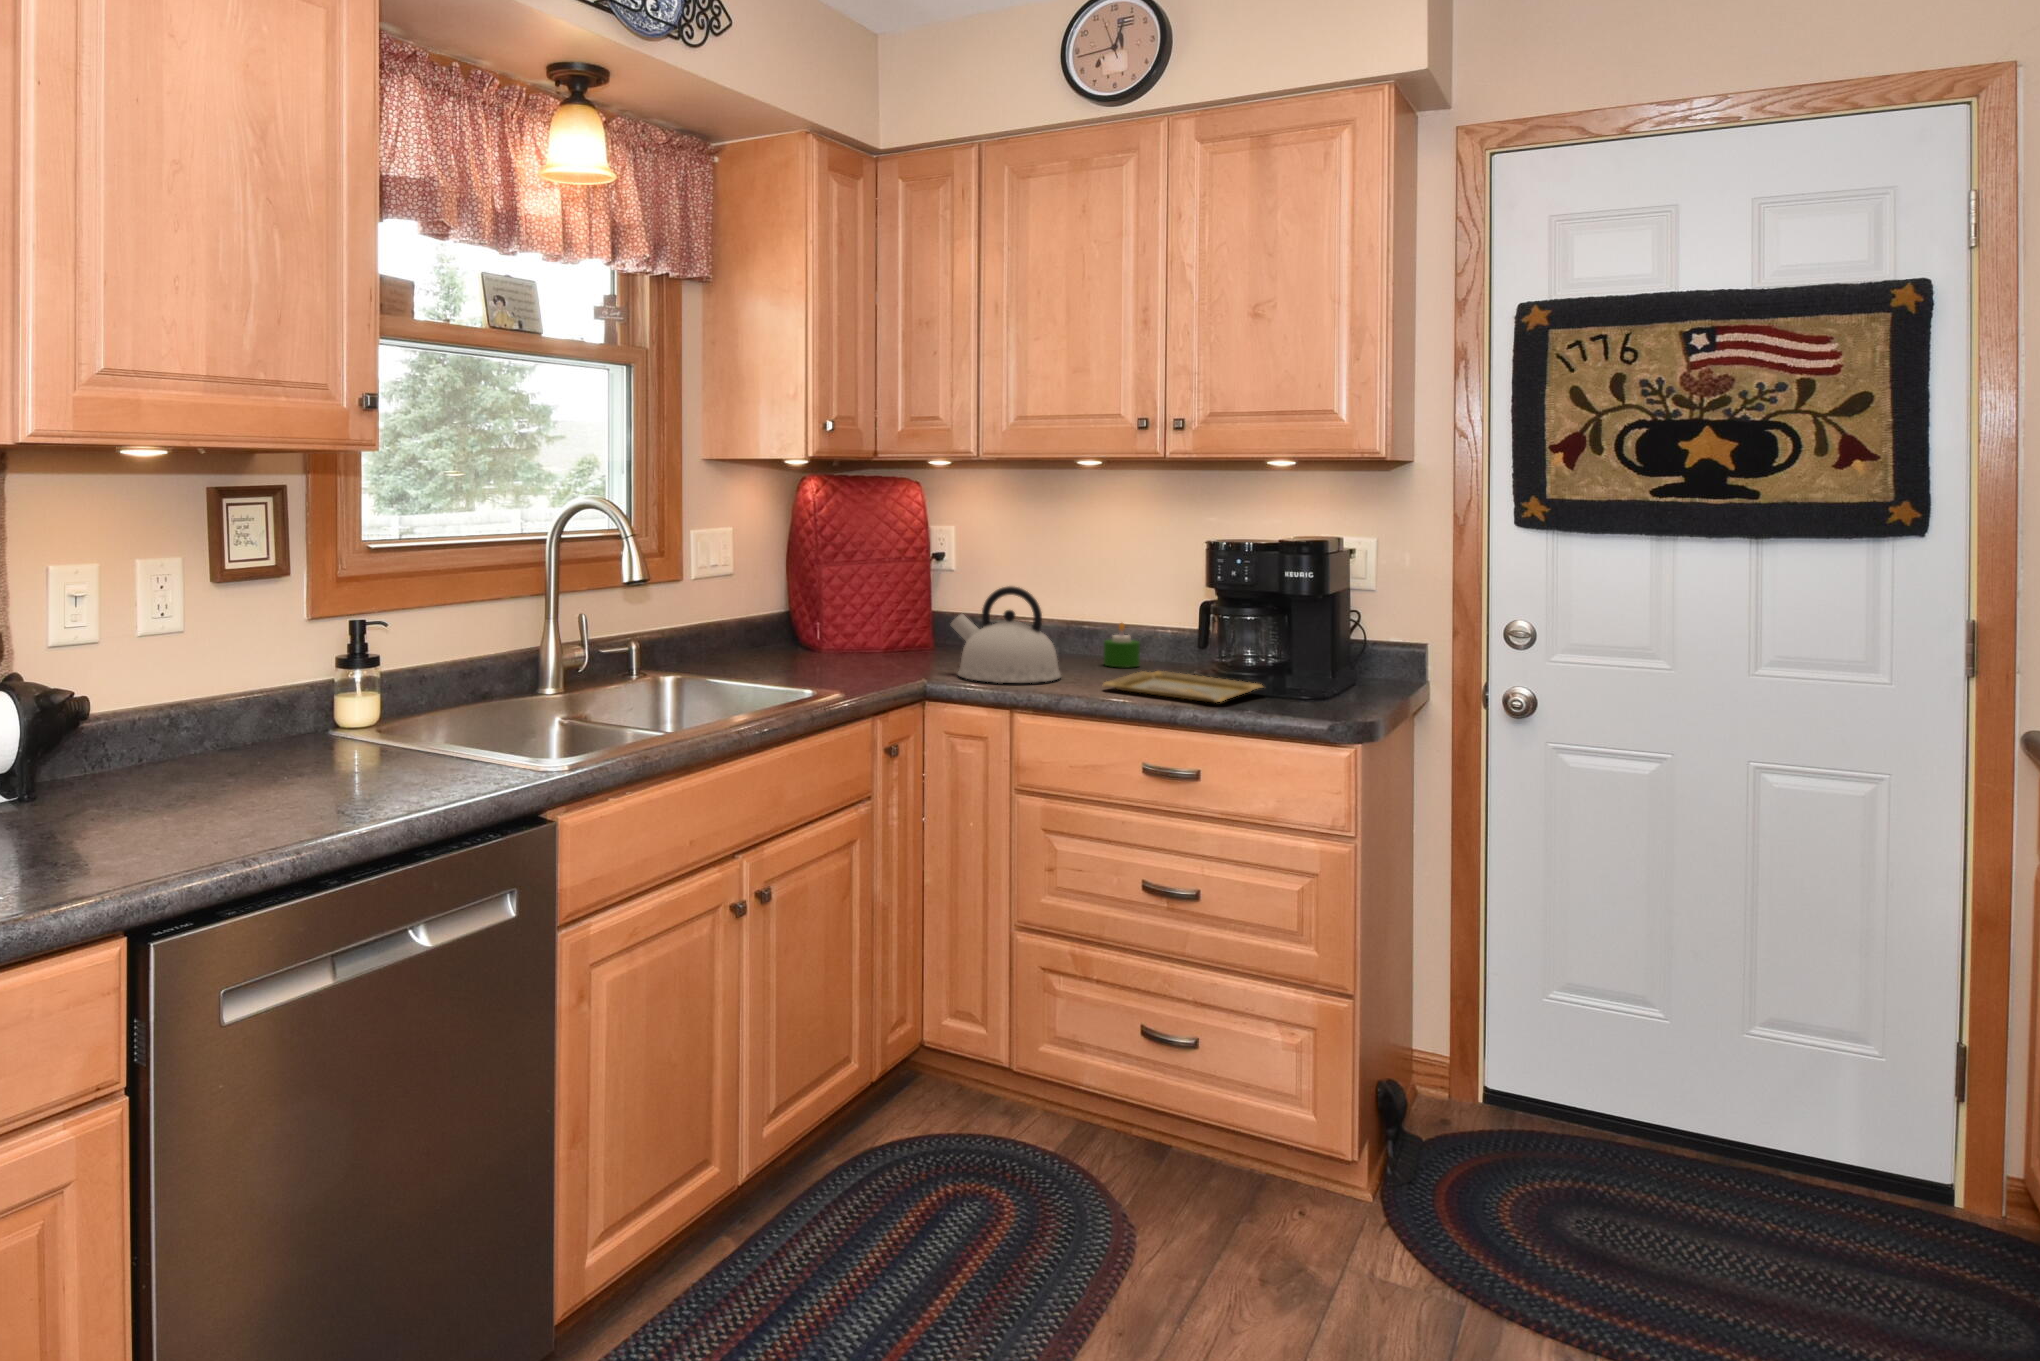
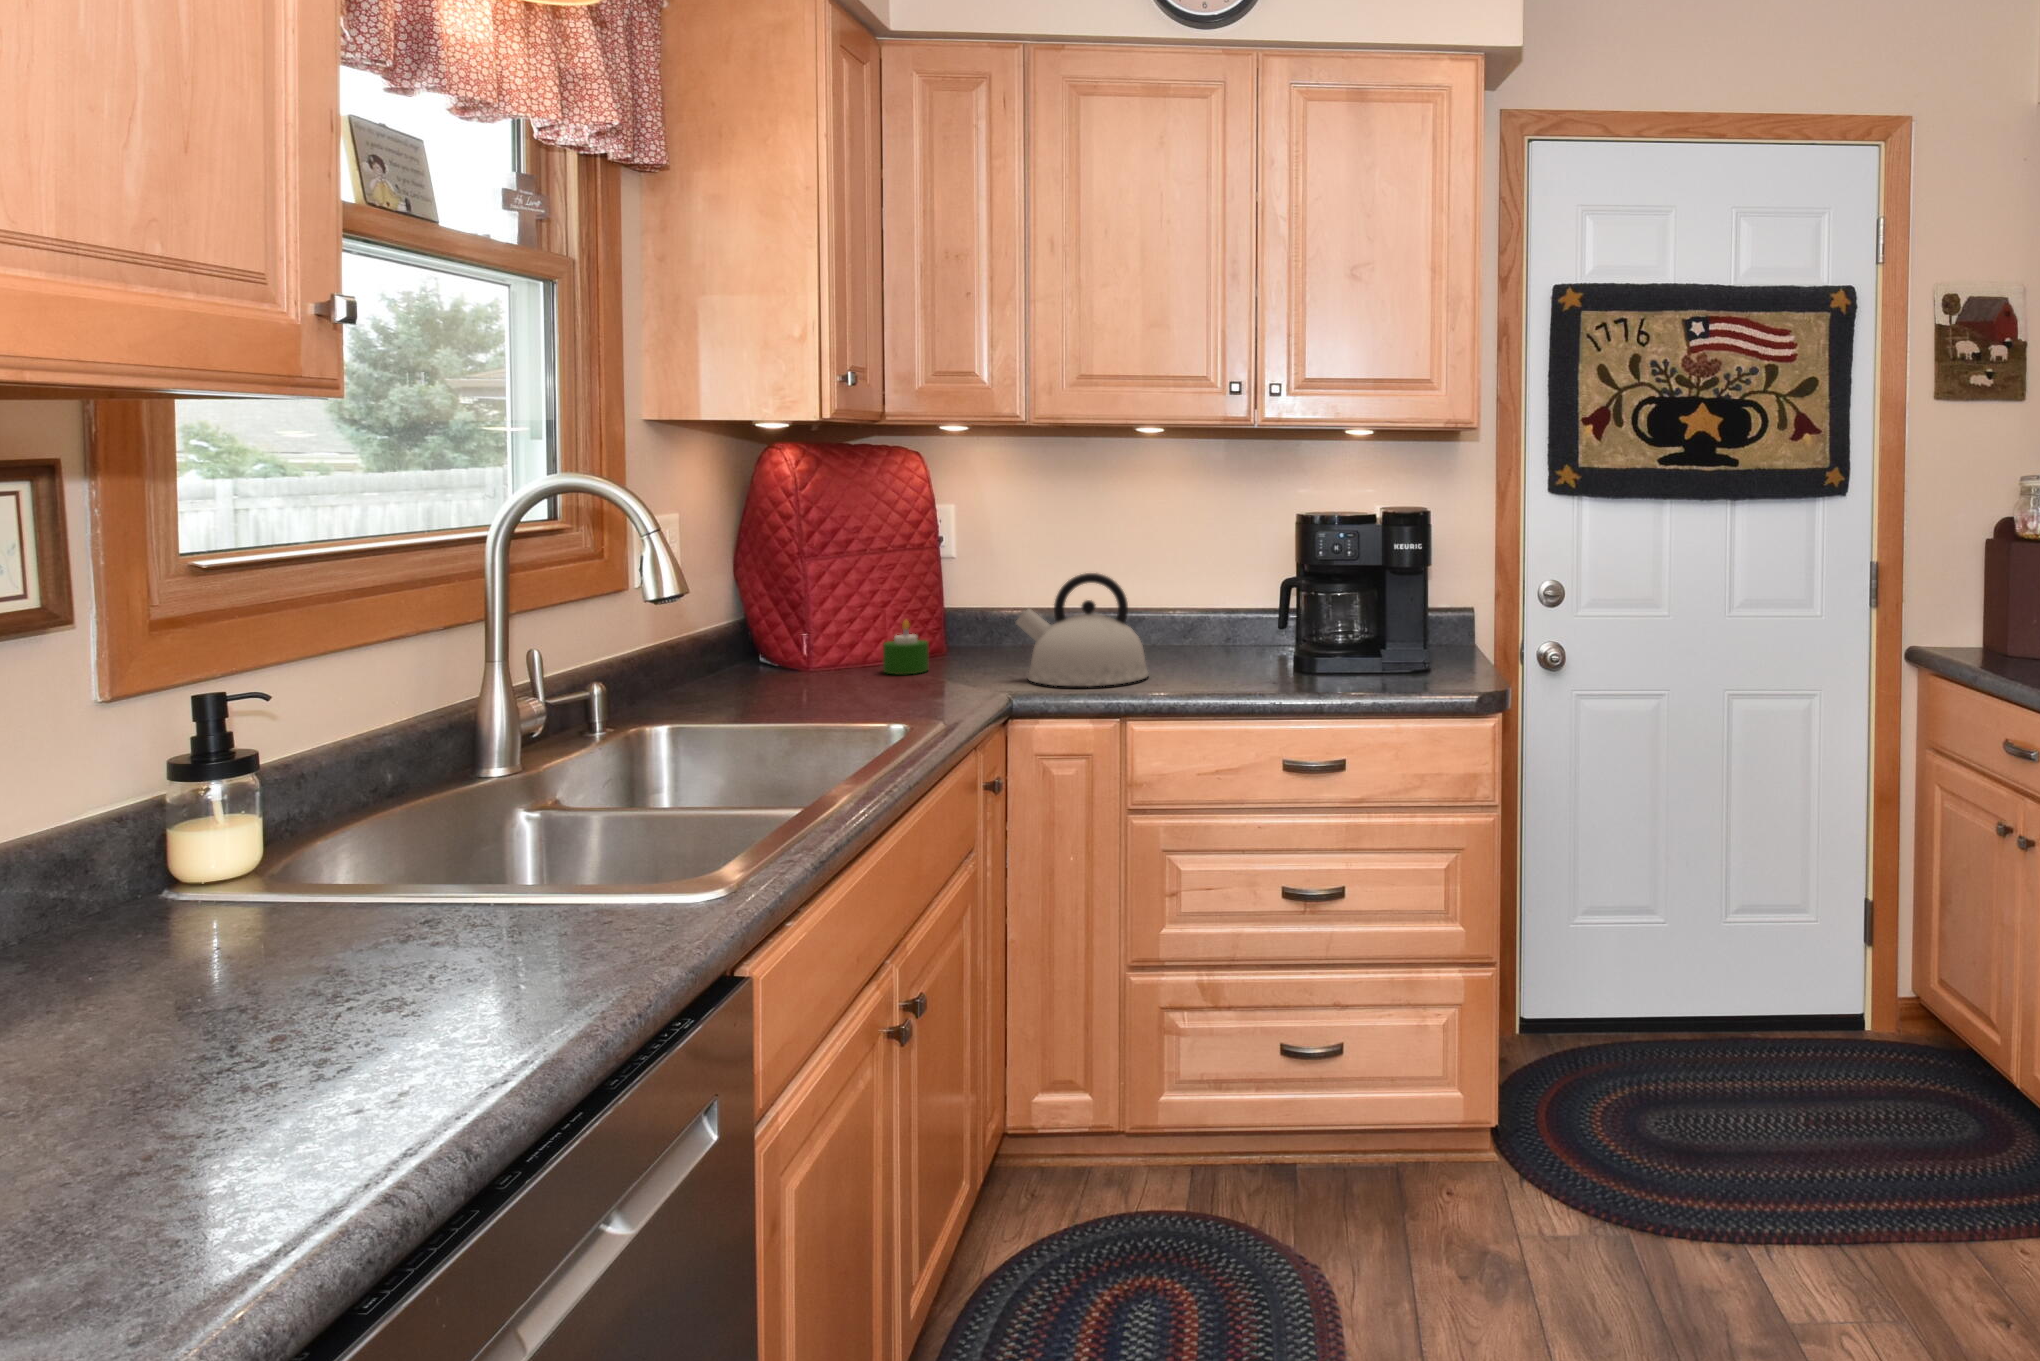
candle: present [1104,623,1140,667] -> present [883,620,929,674]
tray: present [1103,671,1263,702] -> none [1212,656,1373,686]

